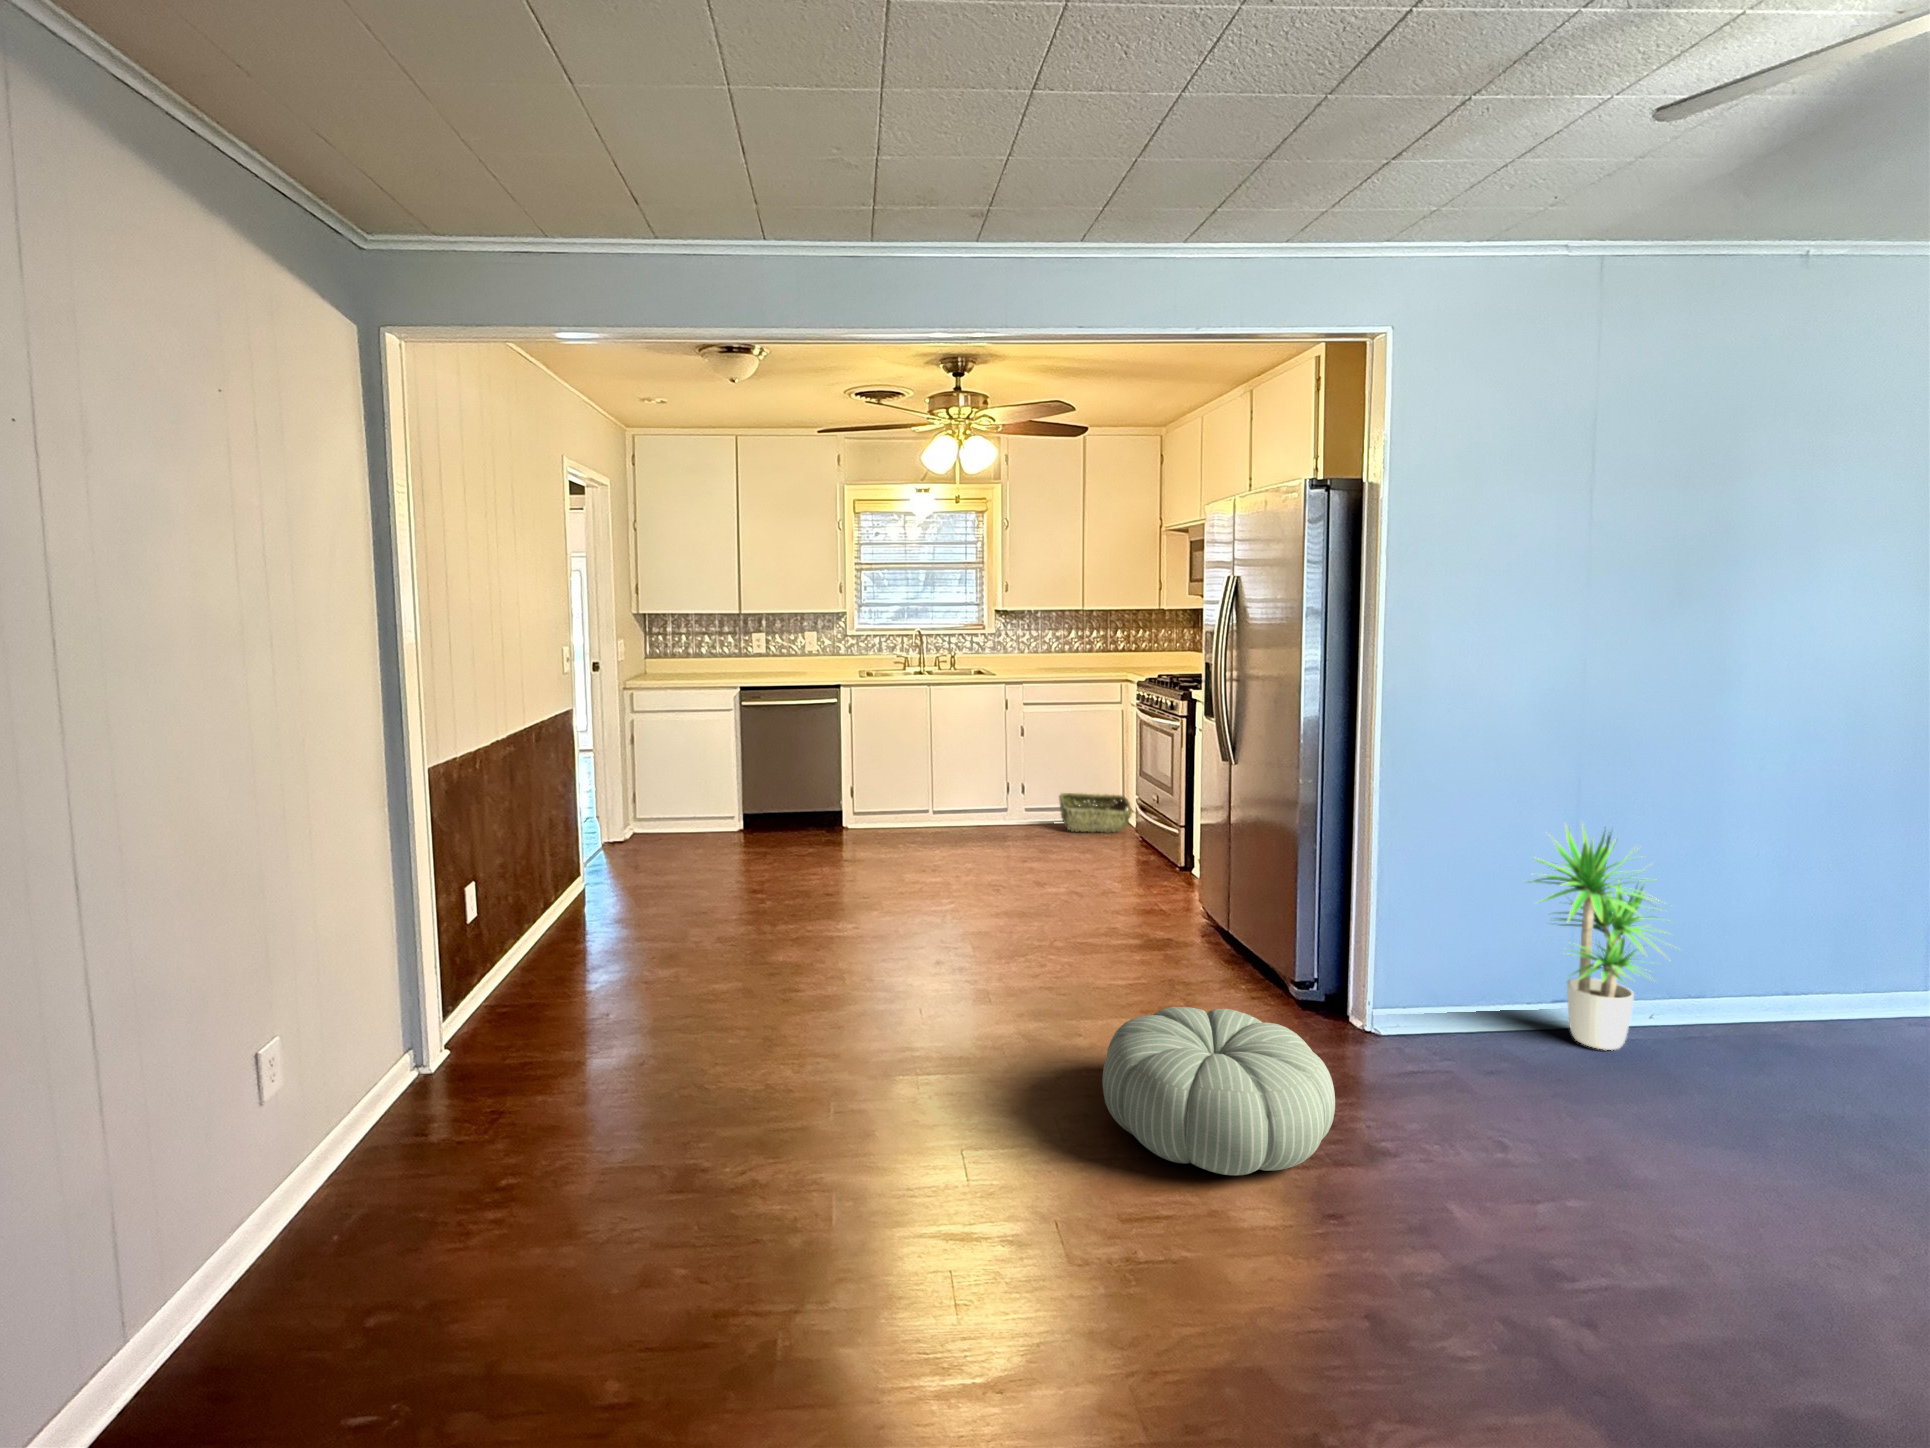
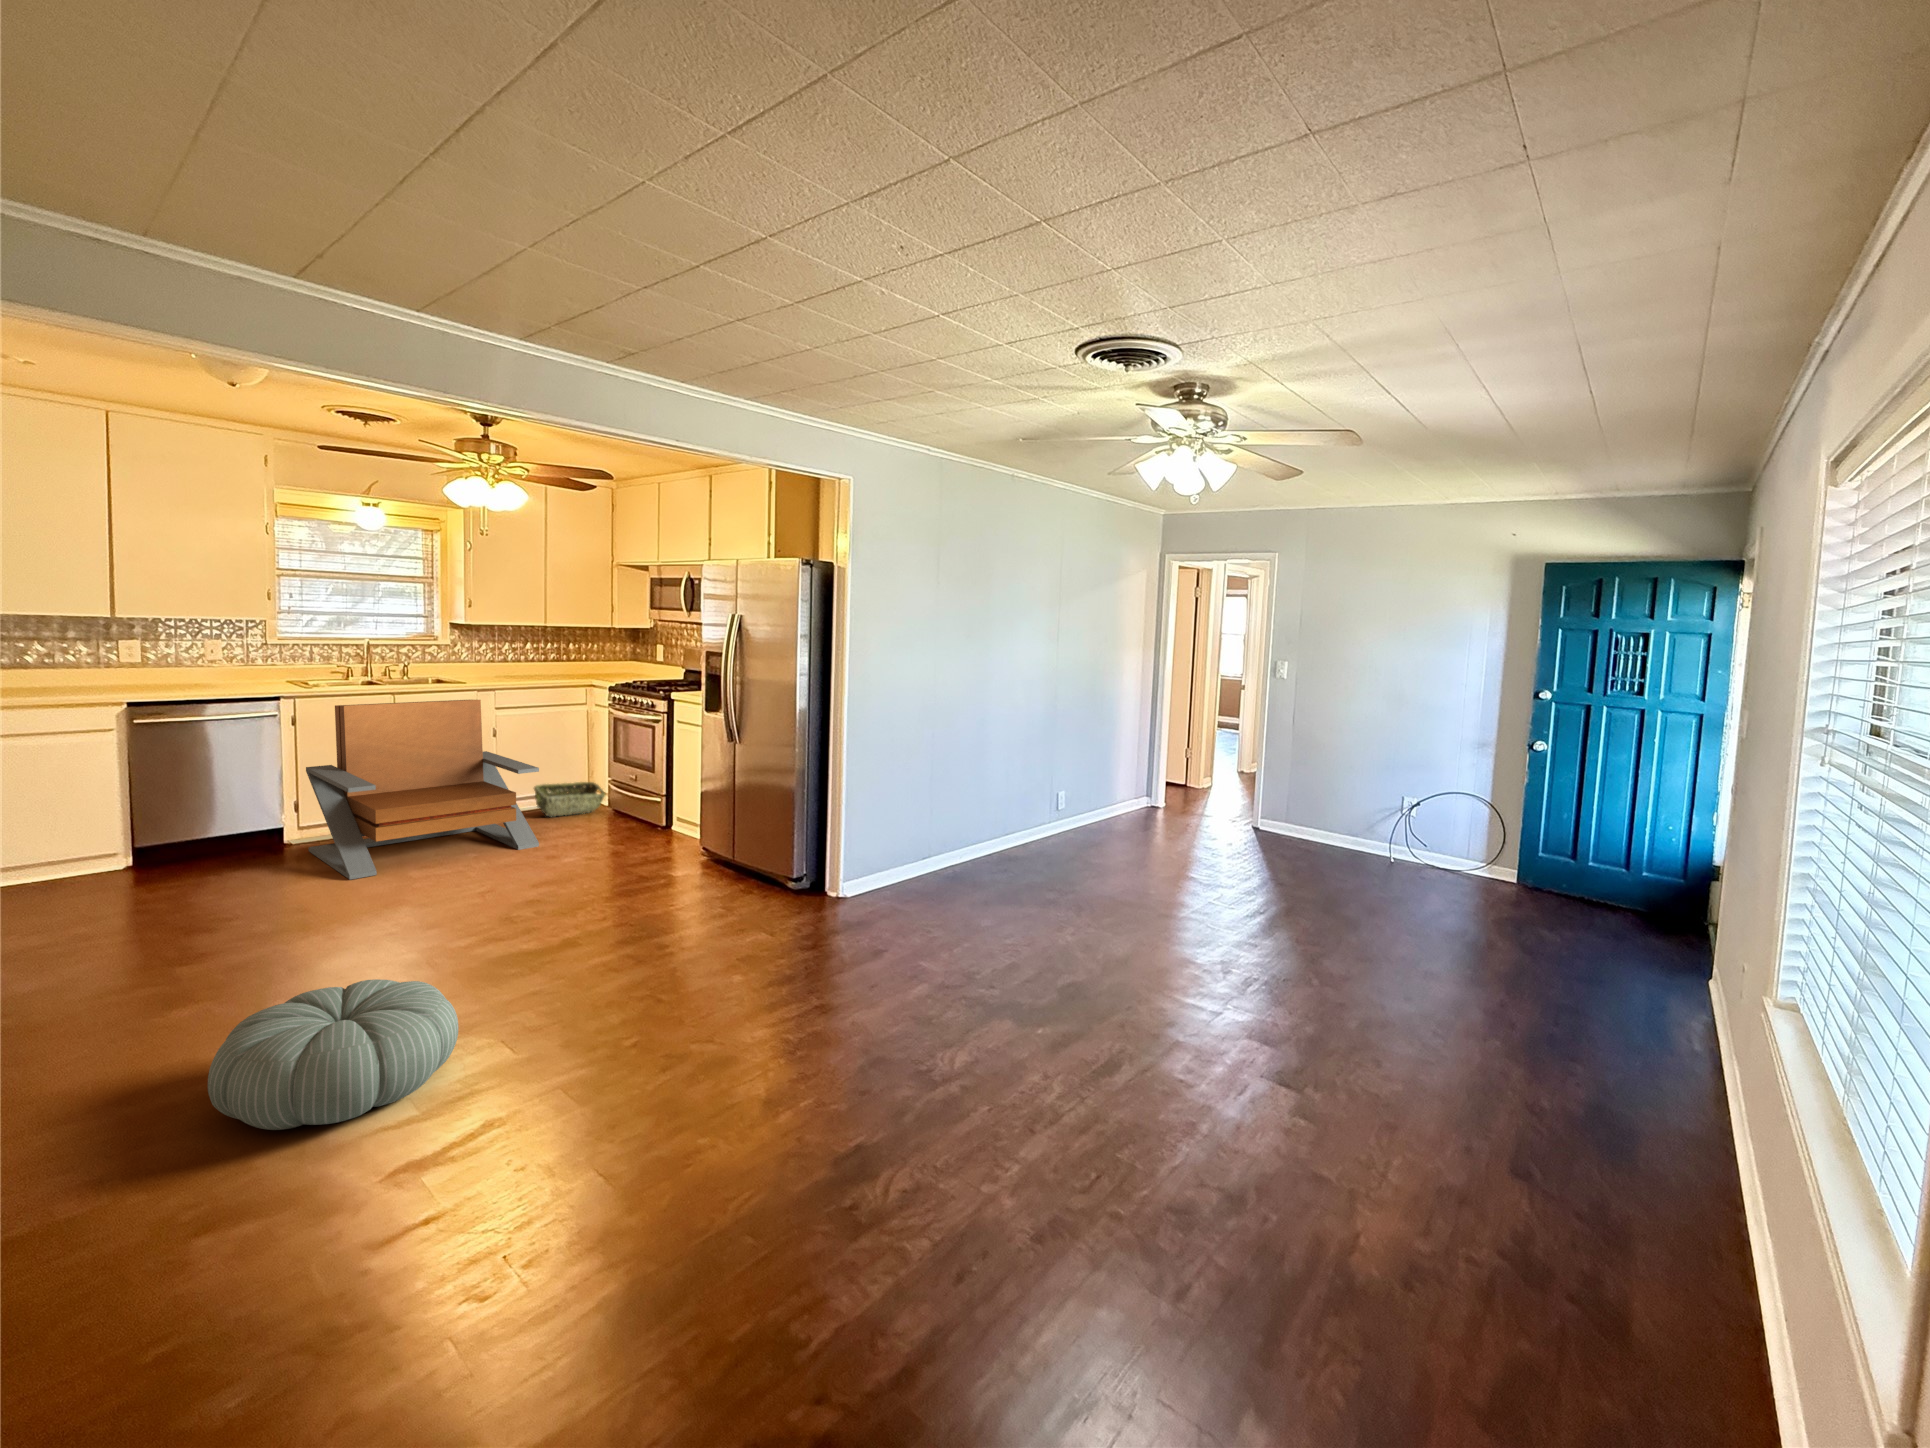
lounge chair: none [854,692,1040,870] -> present [306,700,539,880]
potted plant: present [1534,827,1667,1050] -> none [917,760,993,885]
pouf: present [1102,1007,1335,1175] -> present [208,979,459,1130]

